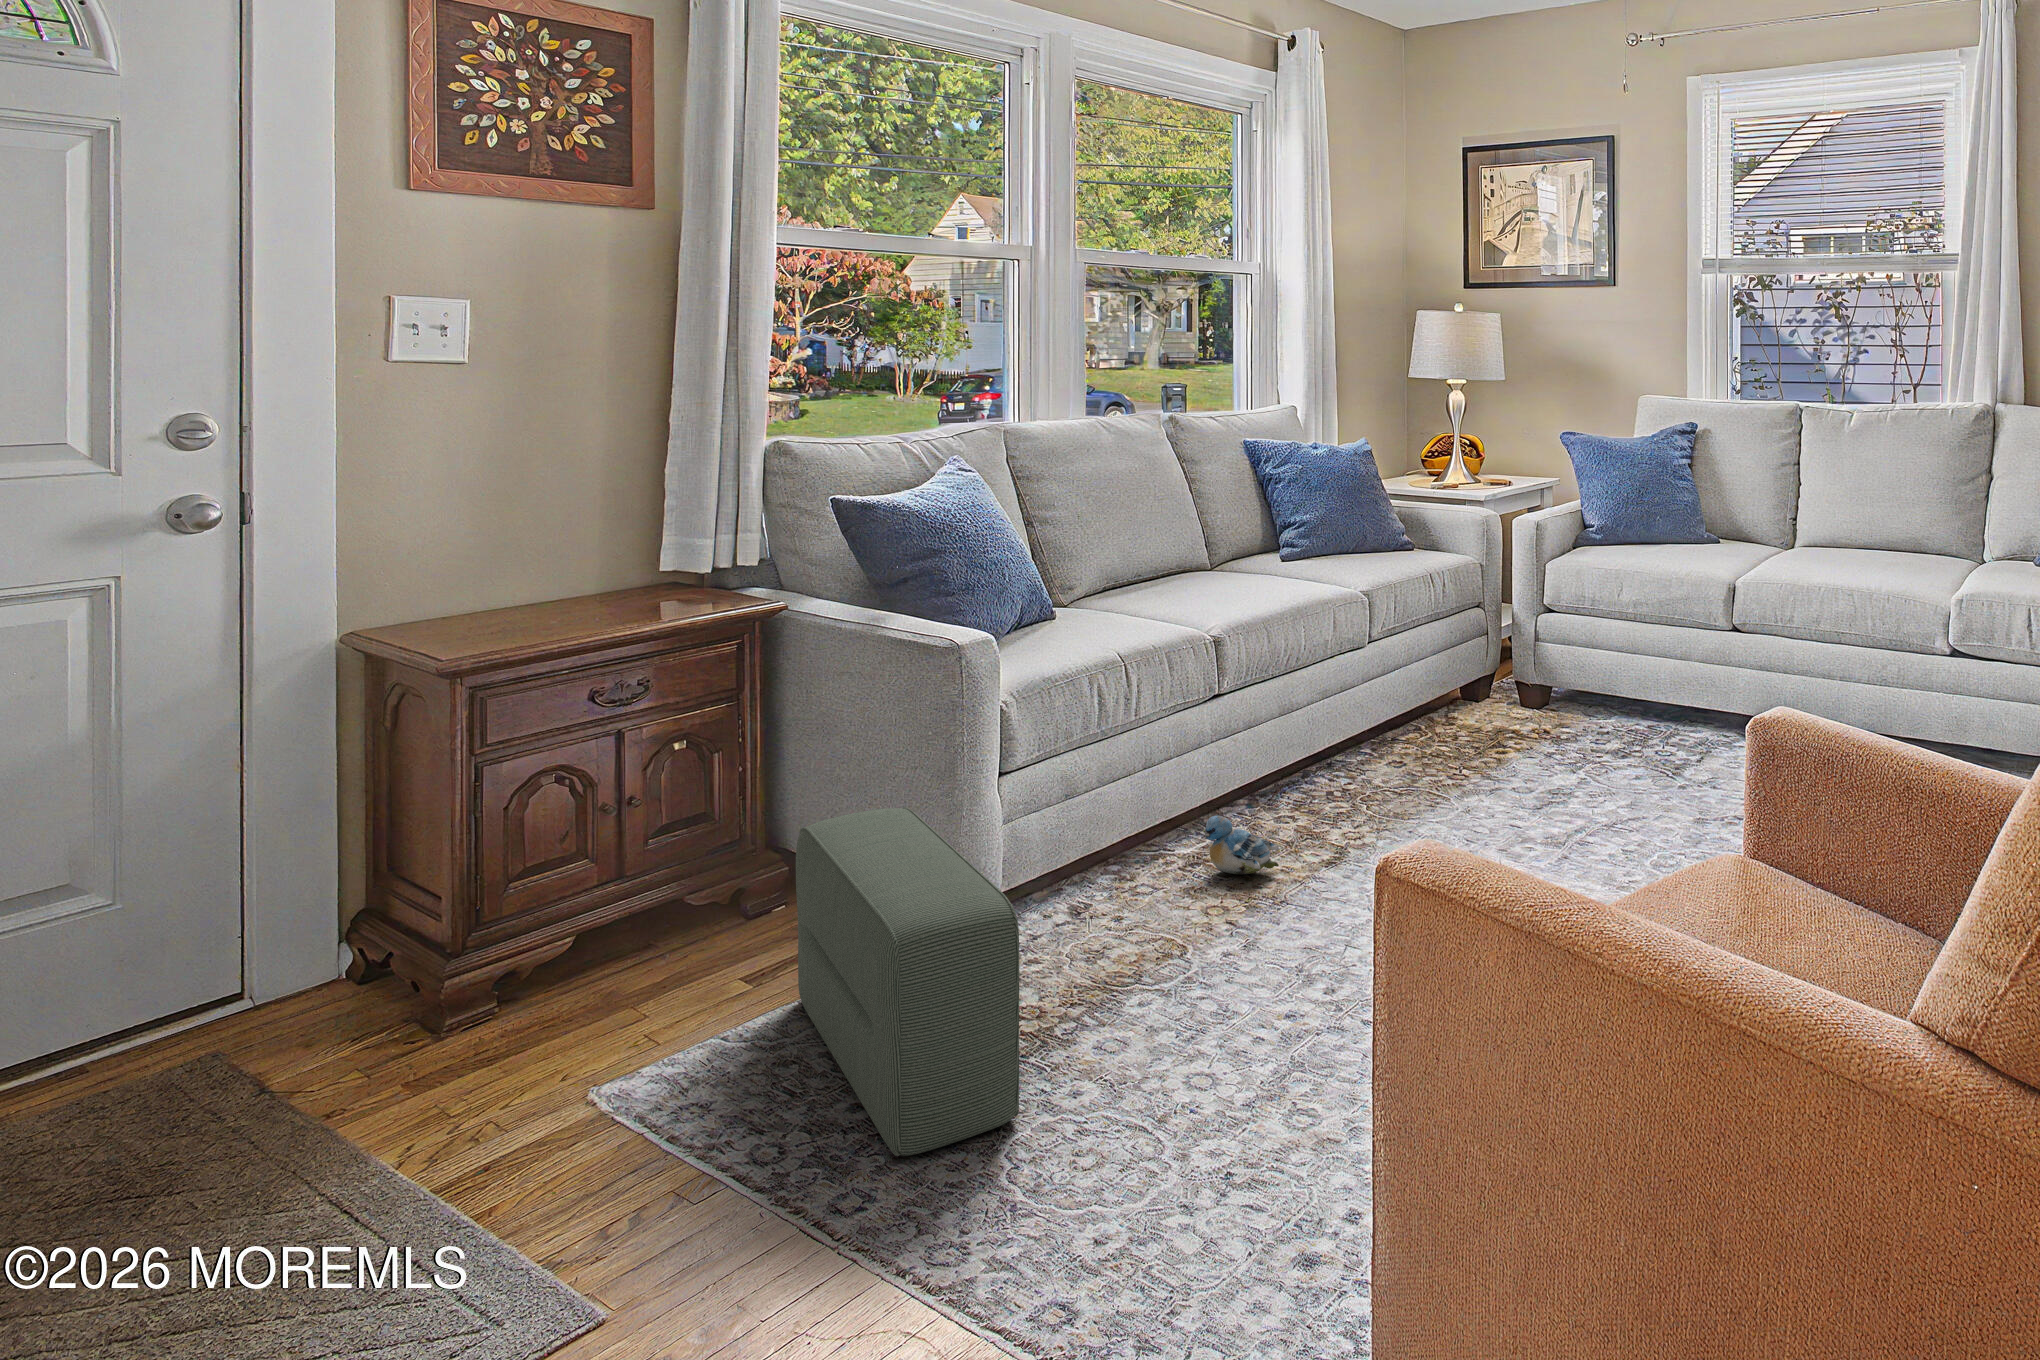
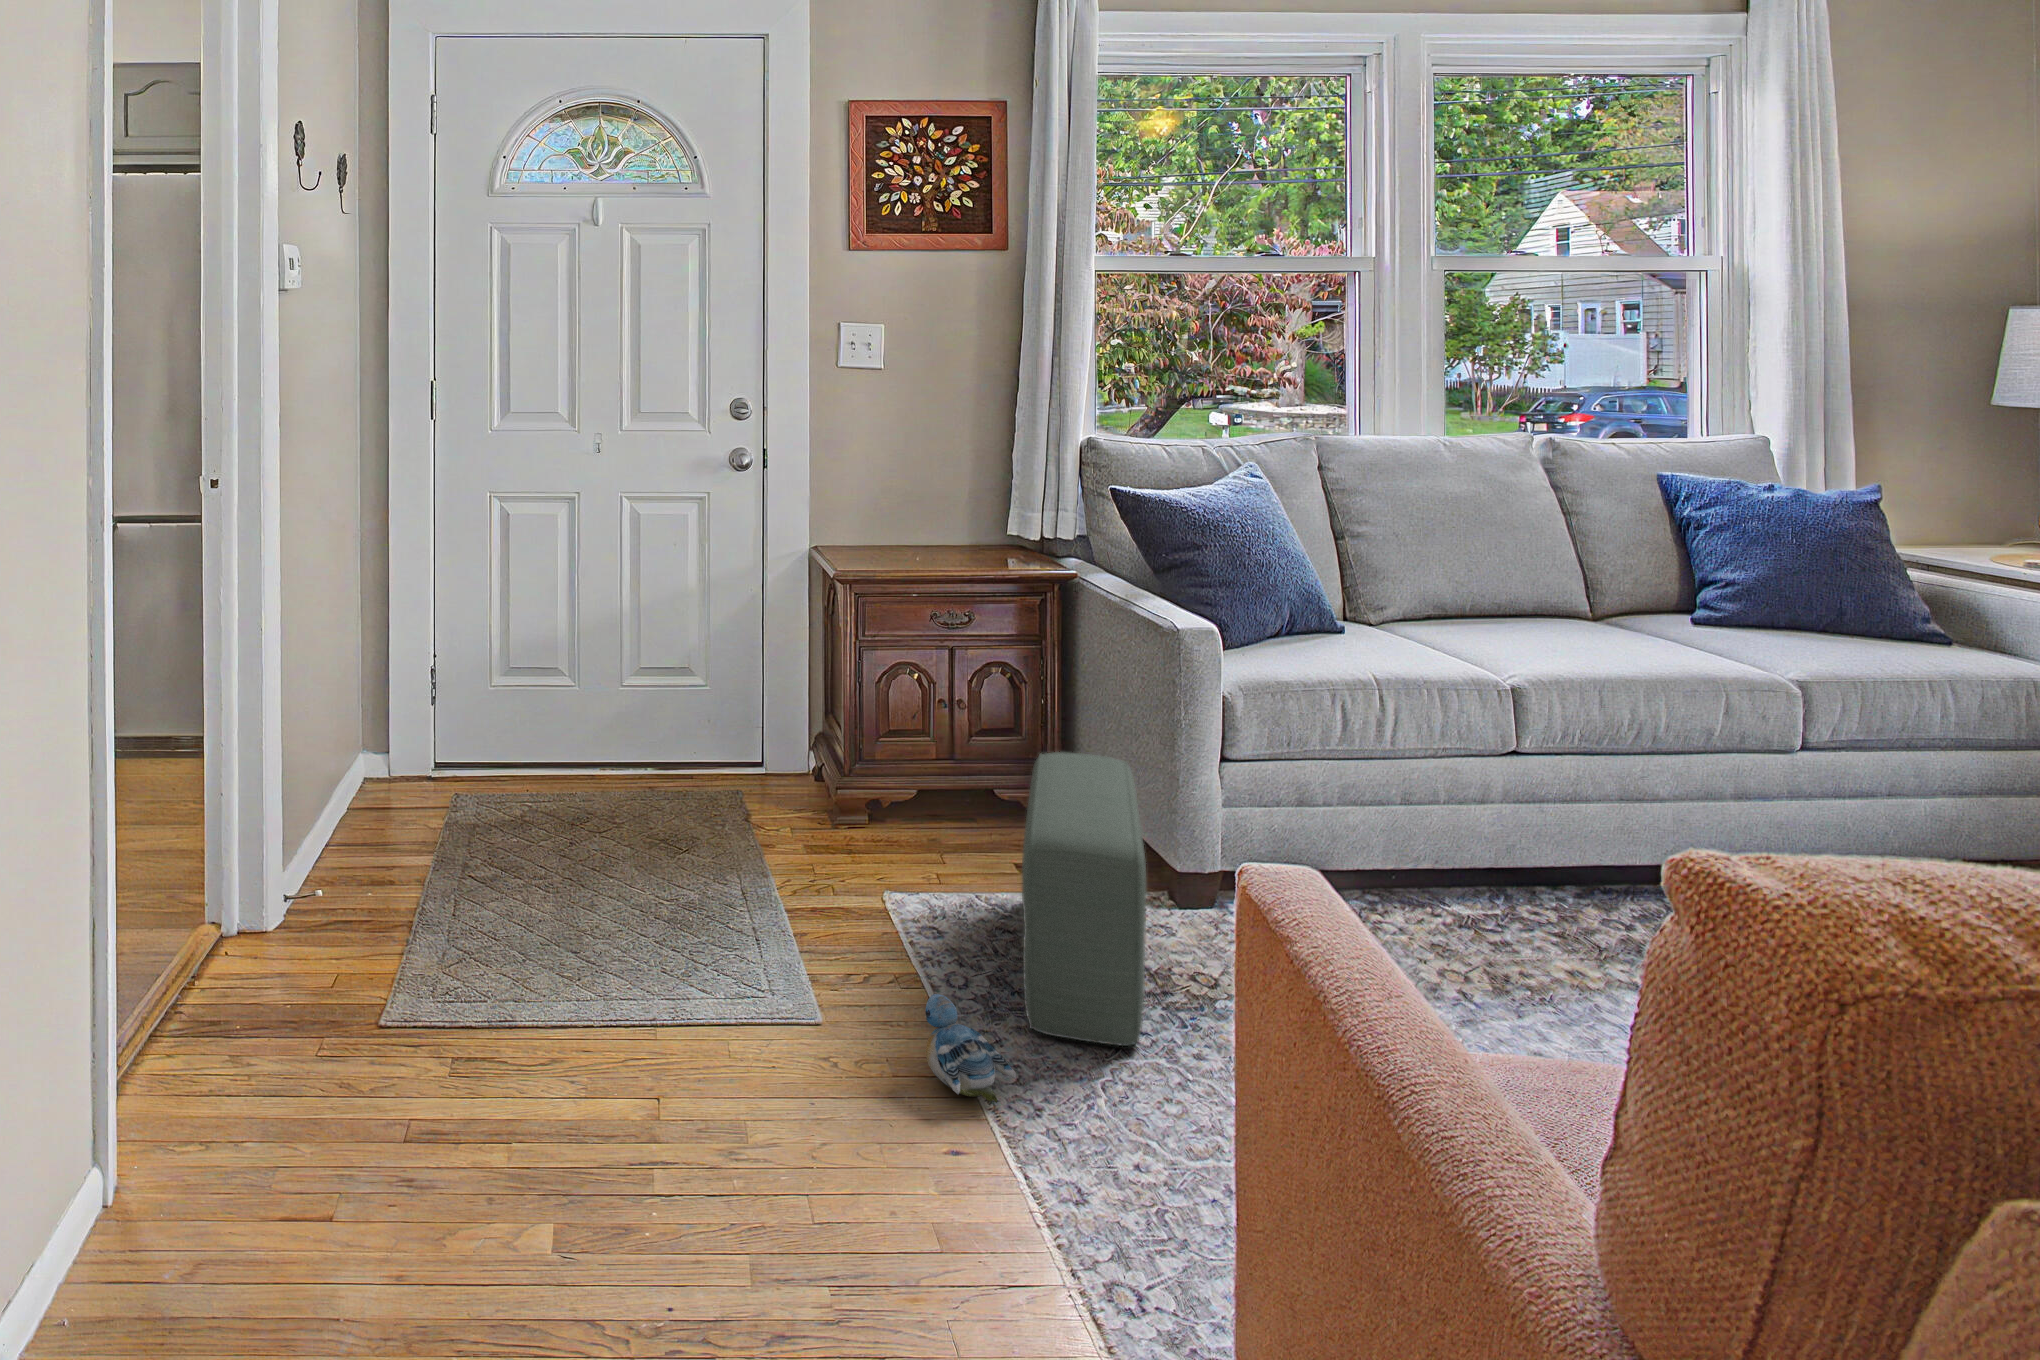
plush toy: present [1203,816,1279,875] -> present [925,994,1016,1102]

